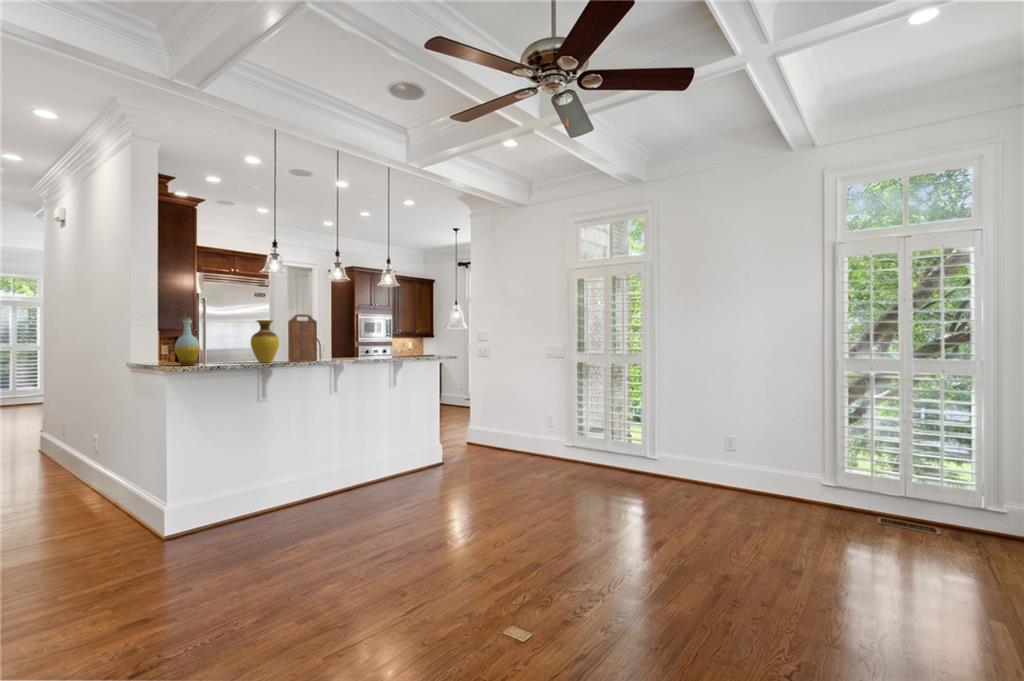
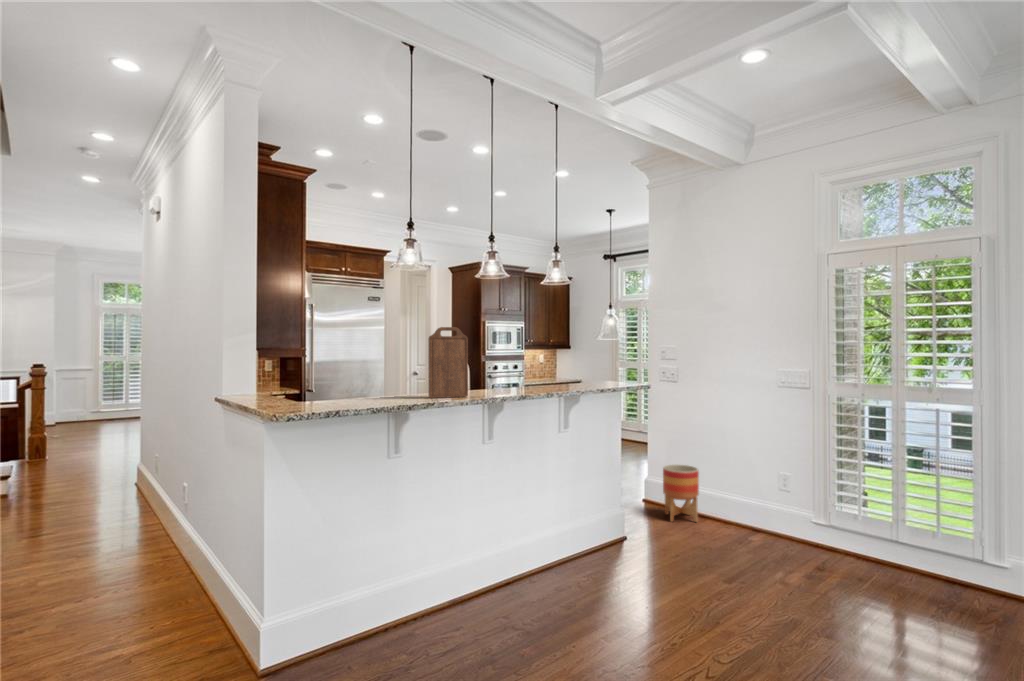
bottle: present [174,318,200,365] -> none [273,335,310,408]
vase: present [251,320,279,363] -> none [378,336,417,400]
planter: none [476,415,500,454] -> present [663,464,699,522]

